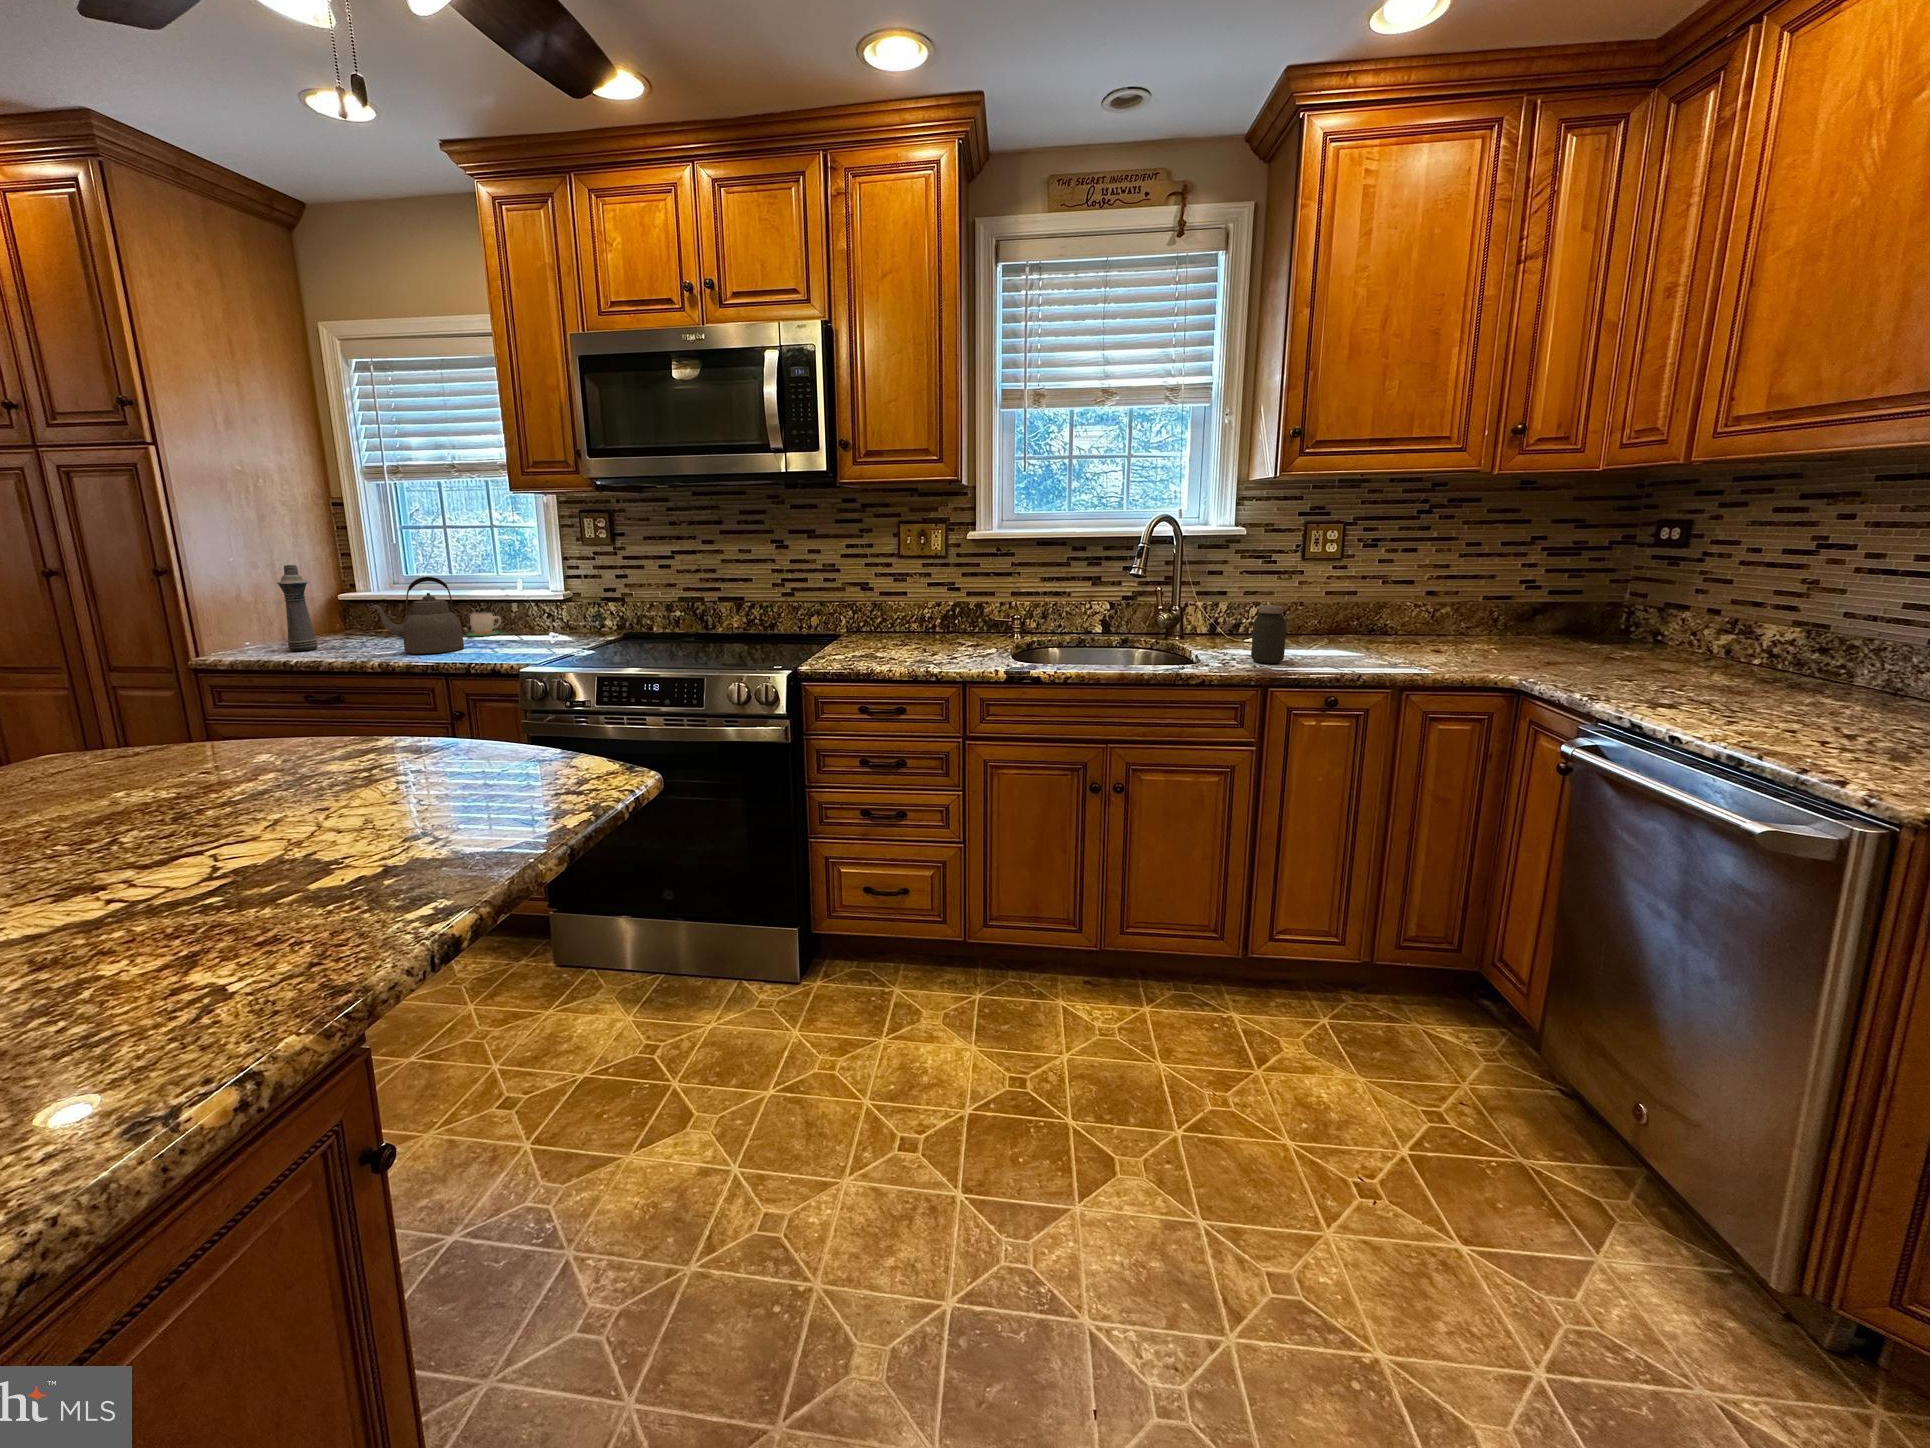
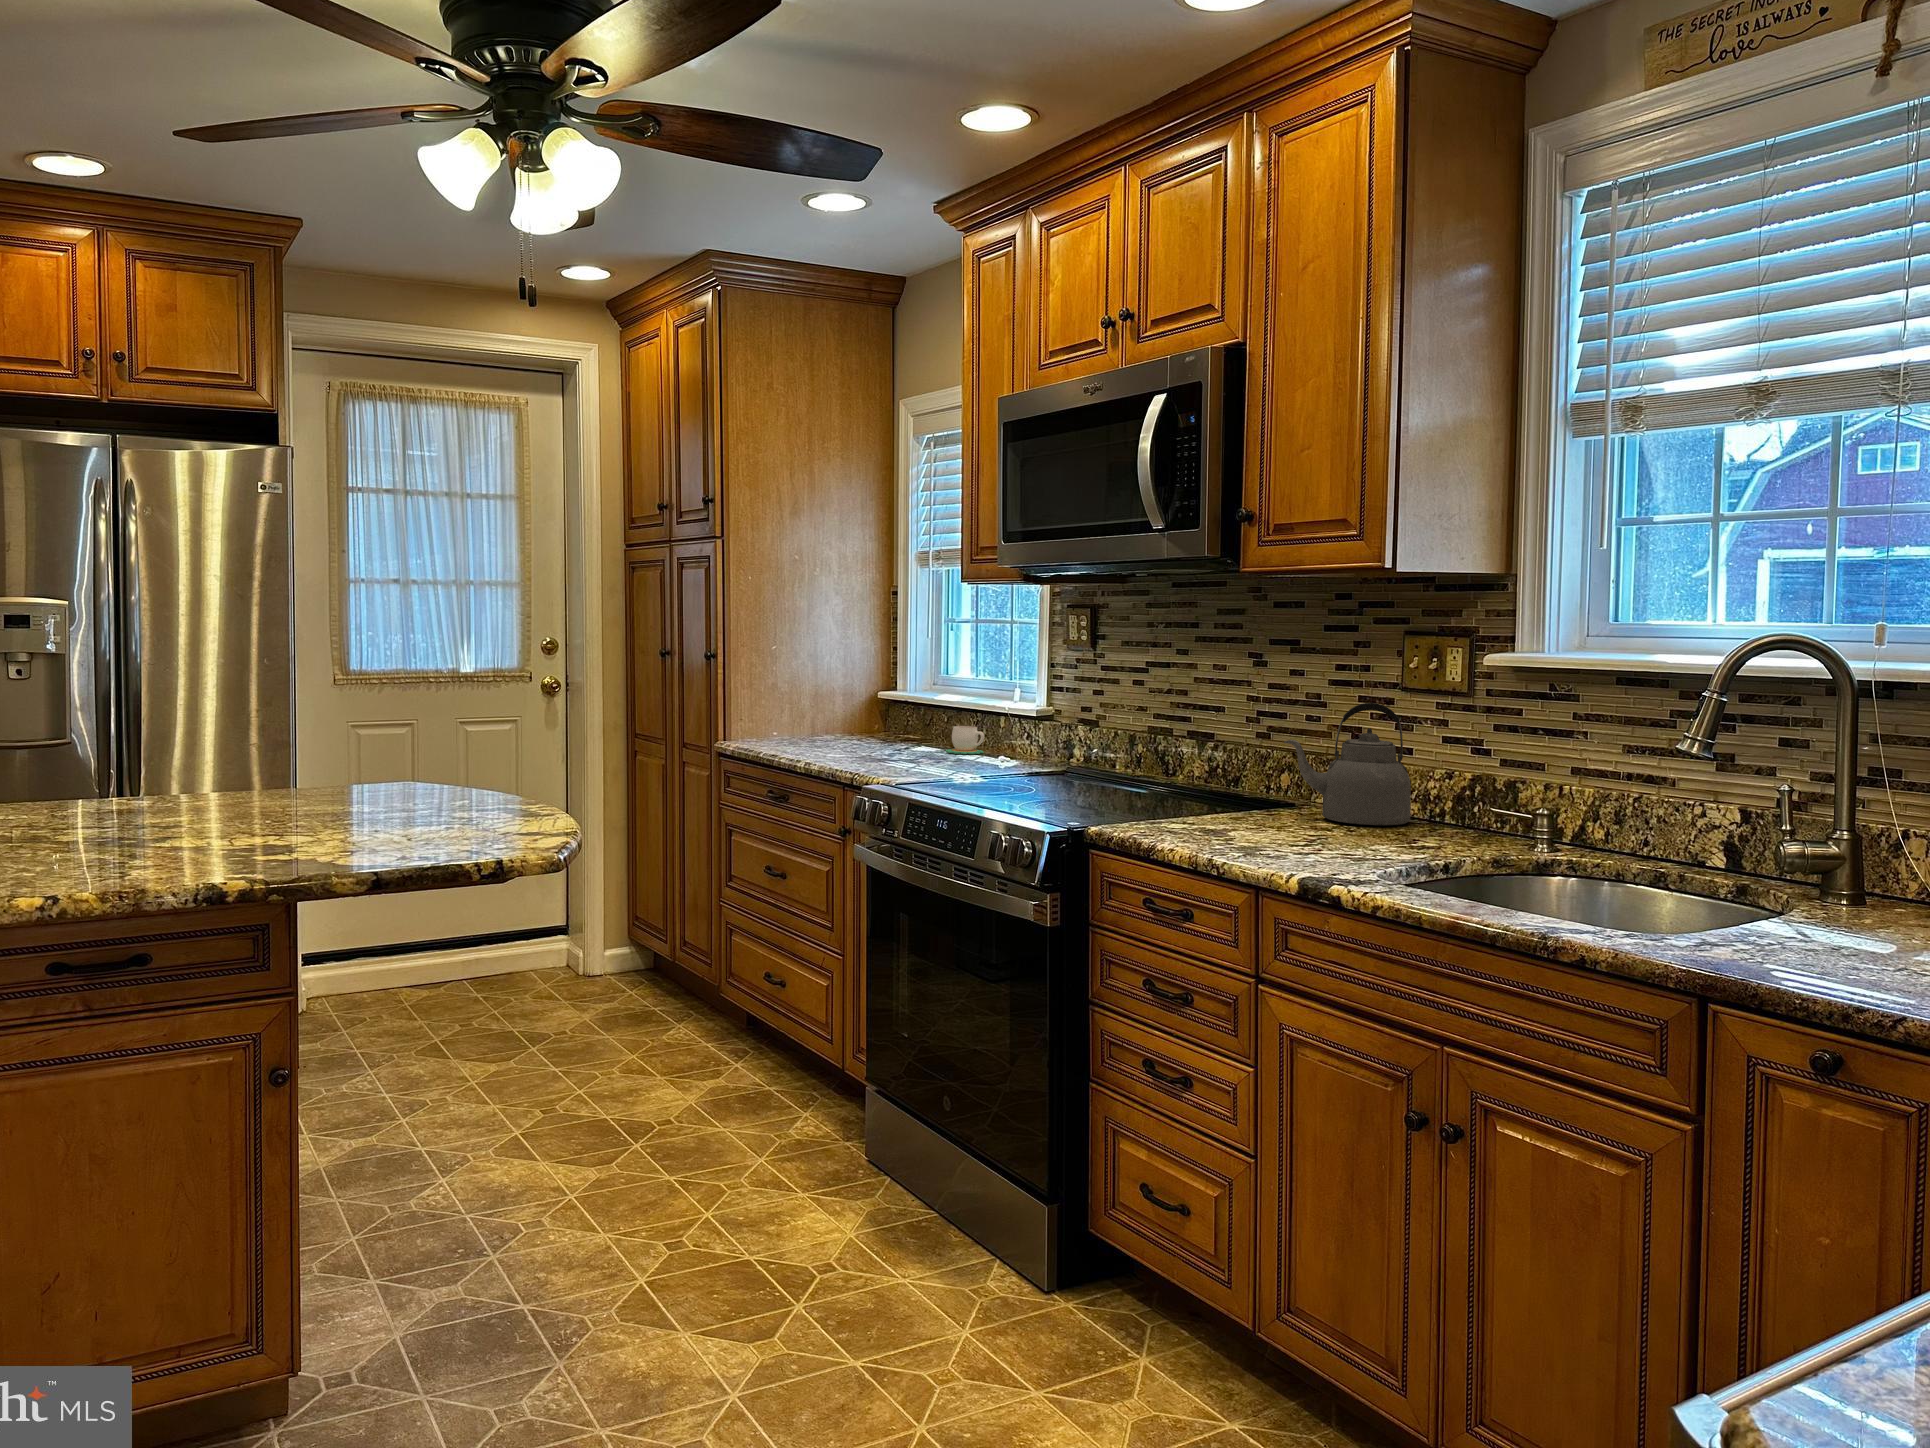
bottle: present [277,565,318,651] -> none [785,655,812,746]
kettle: present [369,577,464,654] -> present [1284,703,1411,825]
jar: present [1251,605,1287,663] -> none [1797,832,1881,962]

